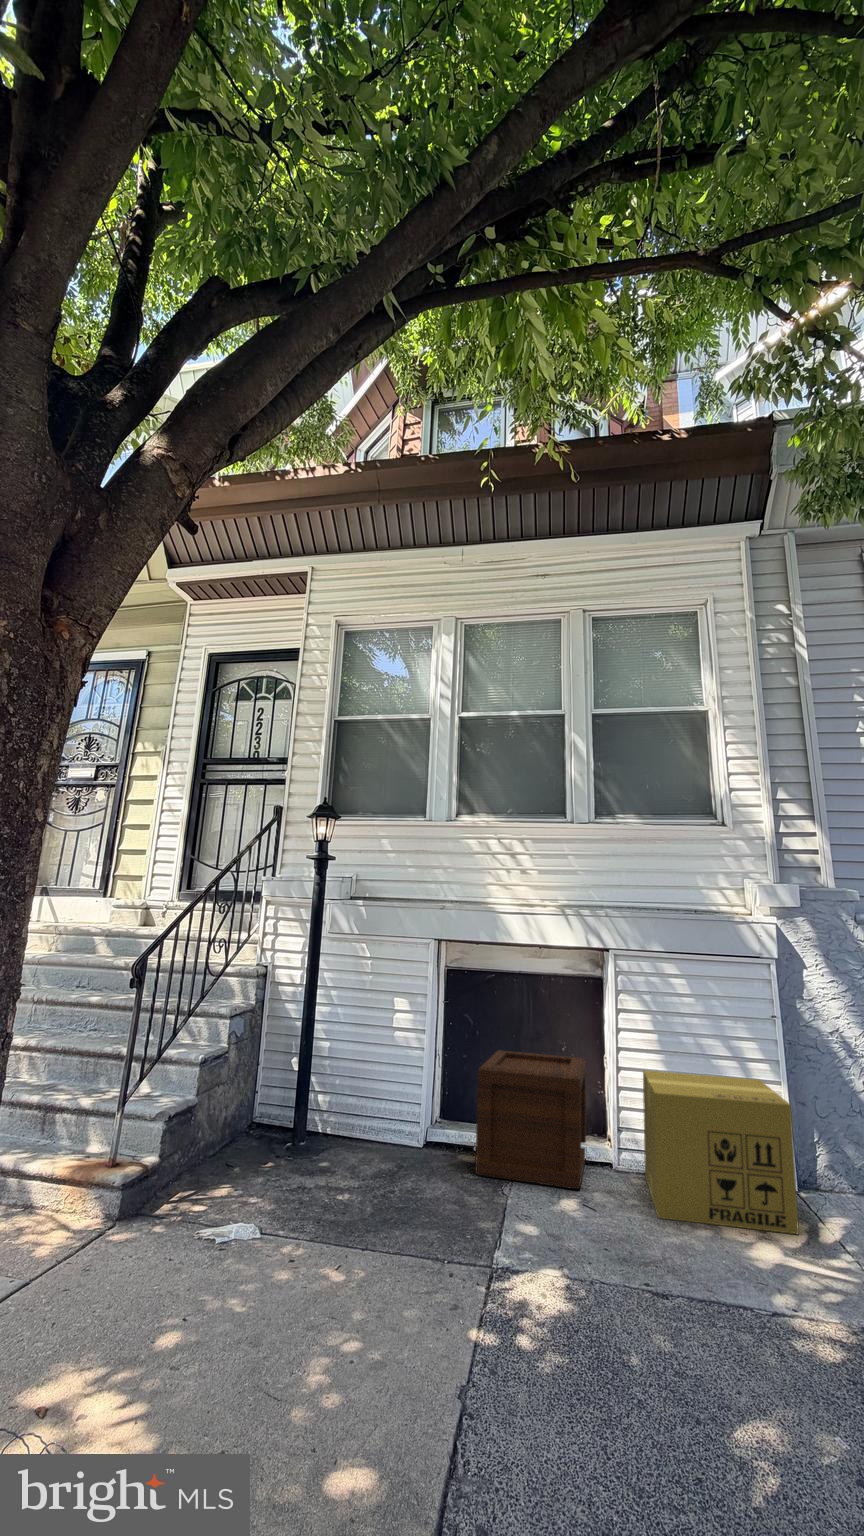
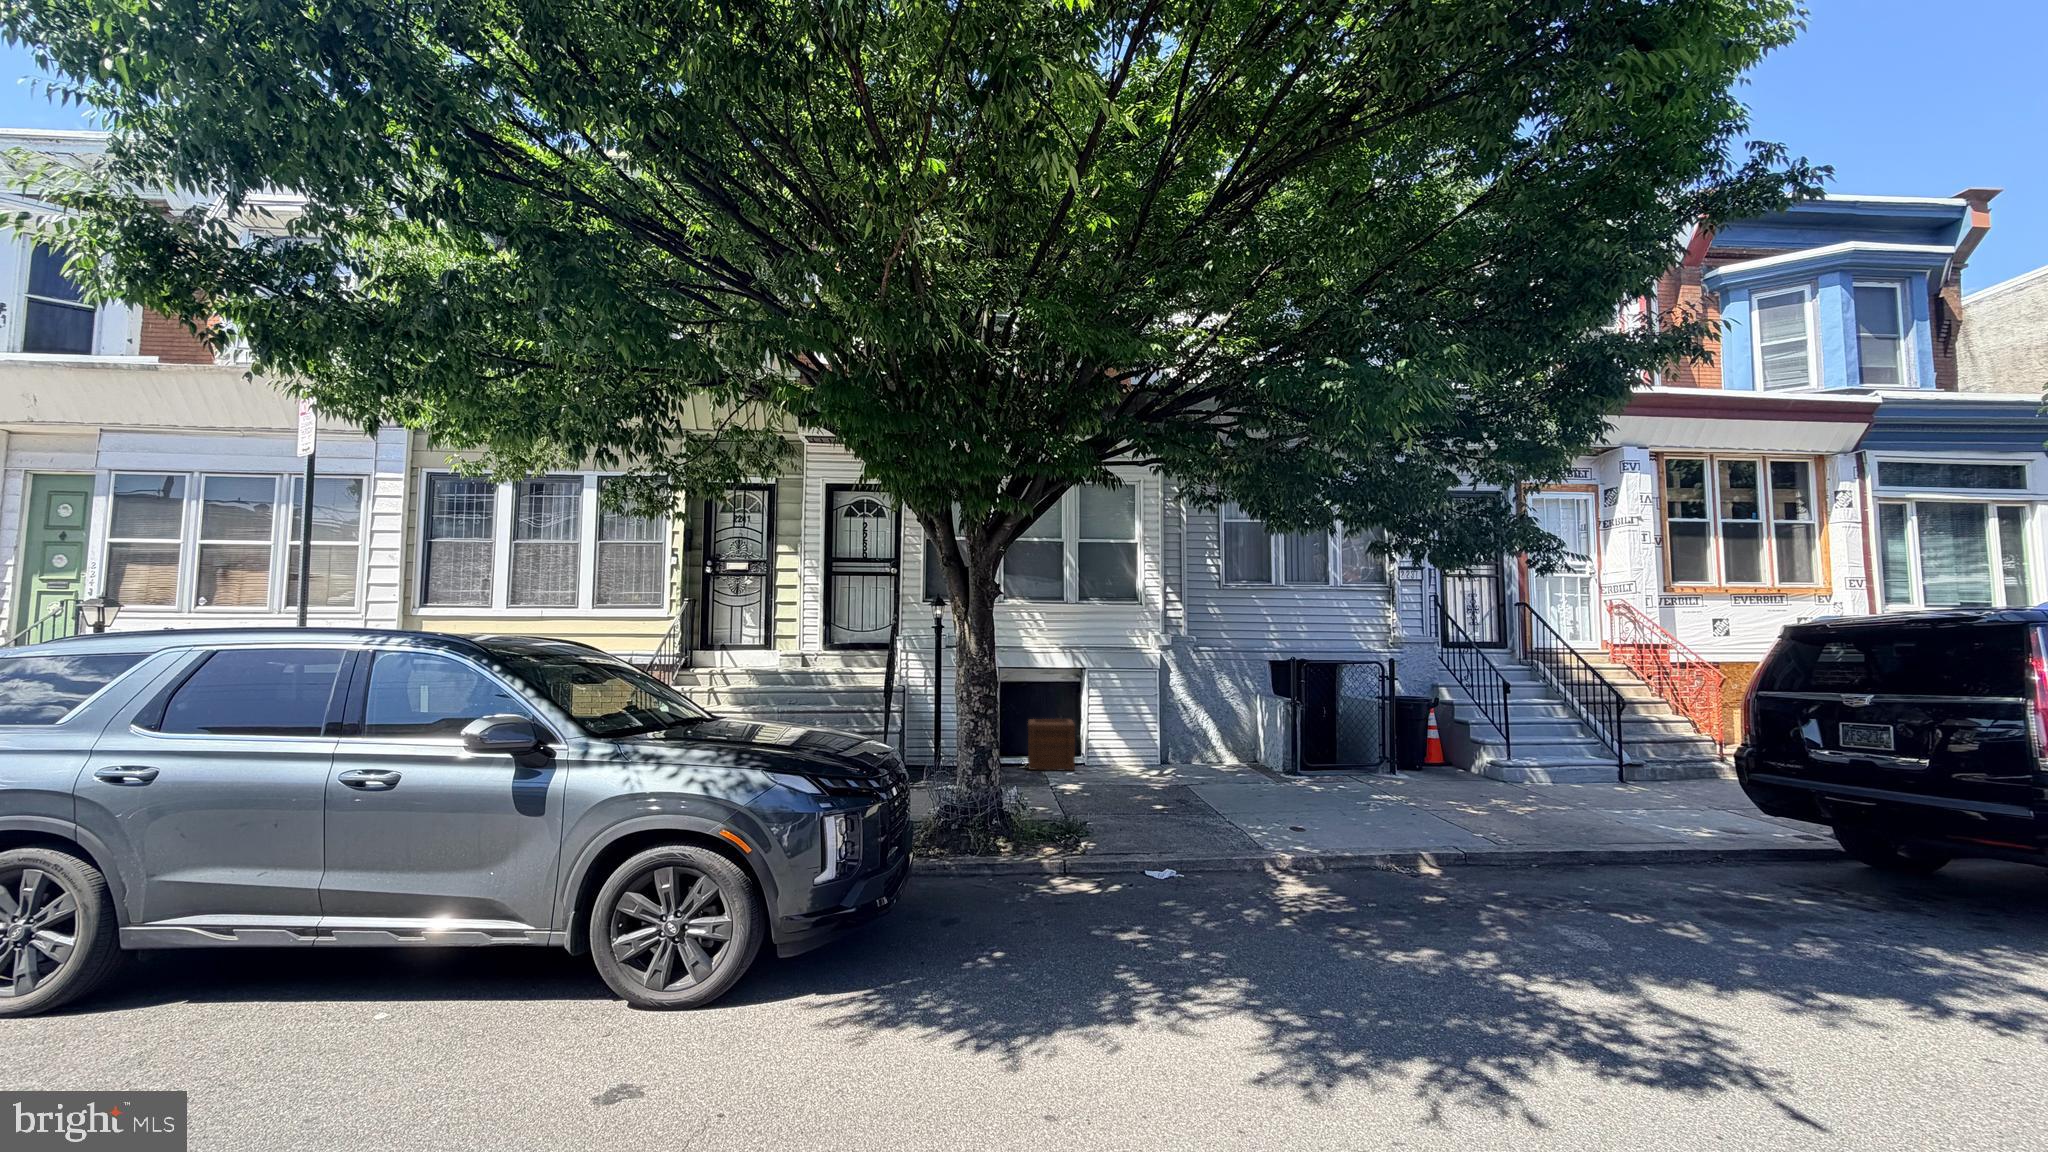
cardboard box: present [643,1070,799,1234] -> none [1100,721,1160,774]

